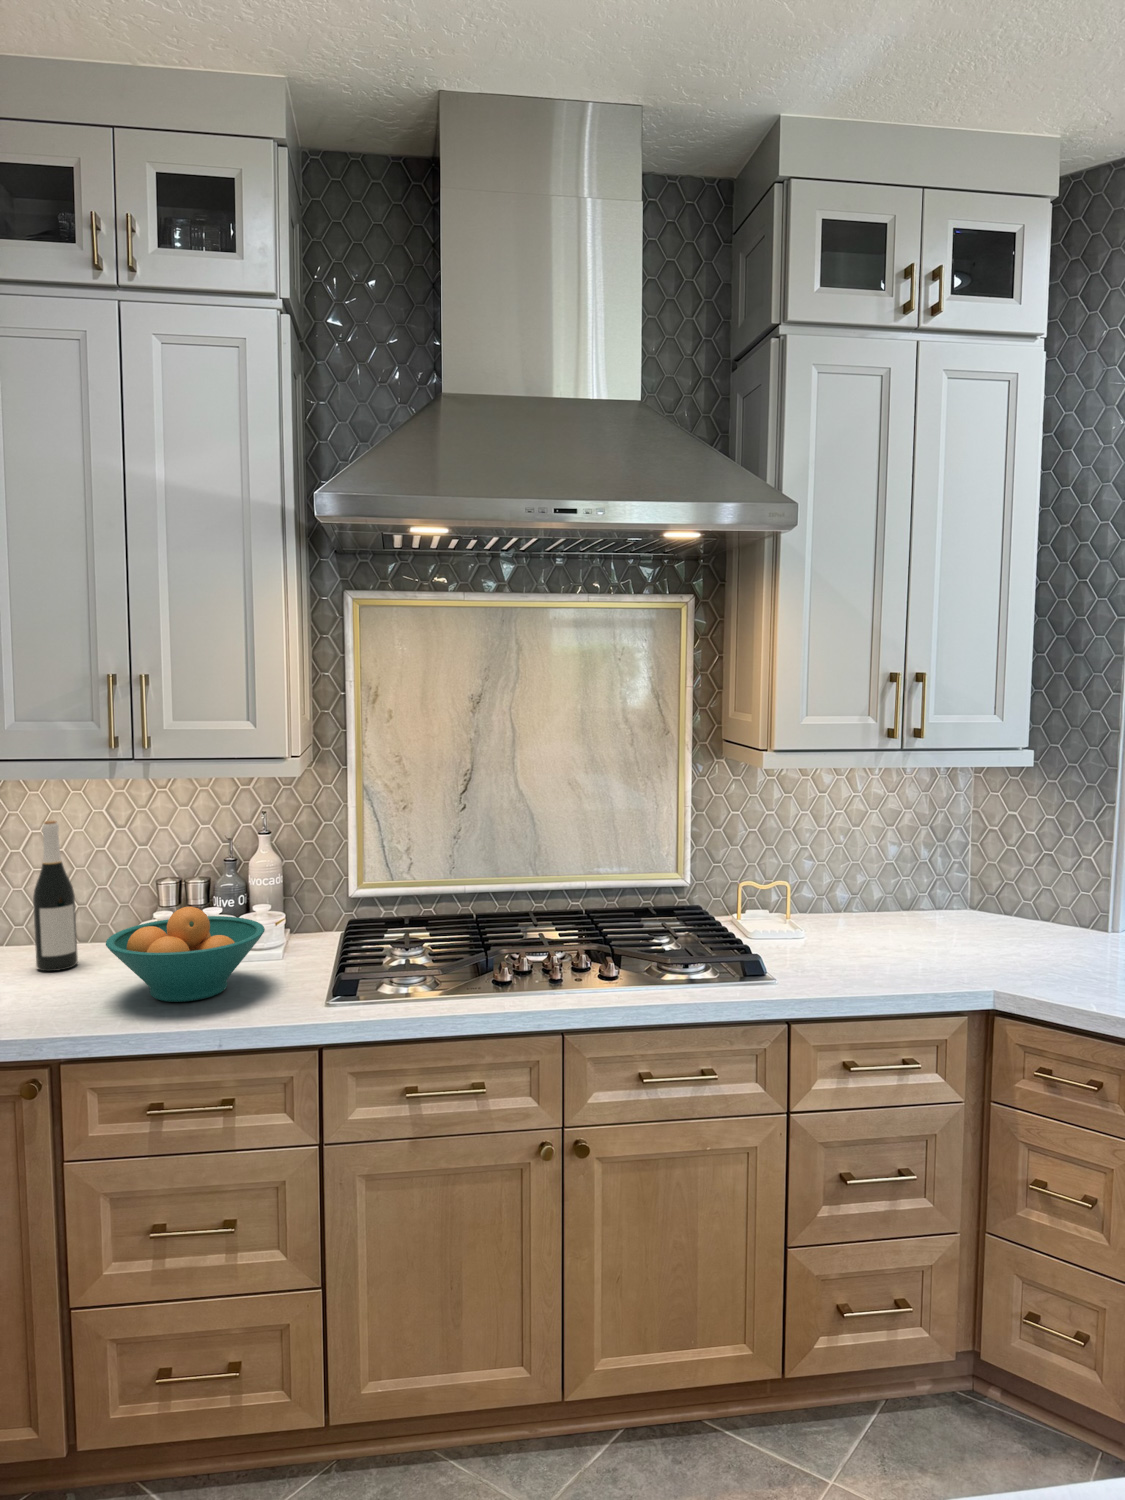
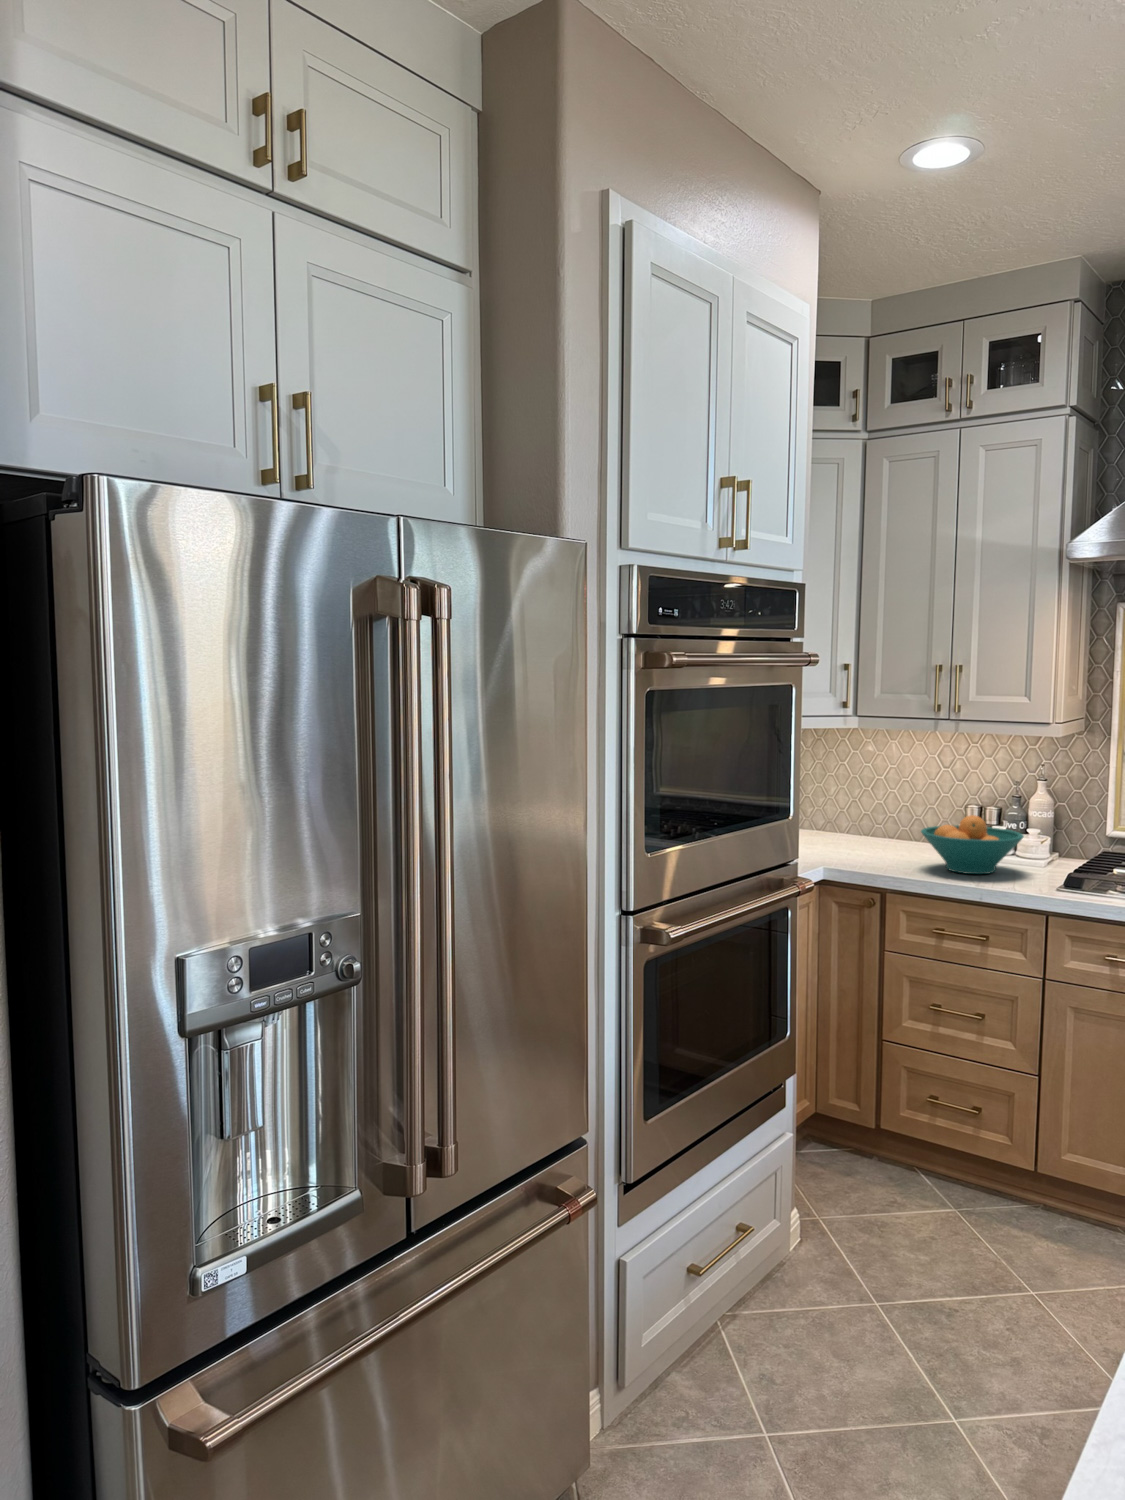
wine bottle: present [33,821,78,971] -> none [885,757,911,851]

